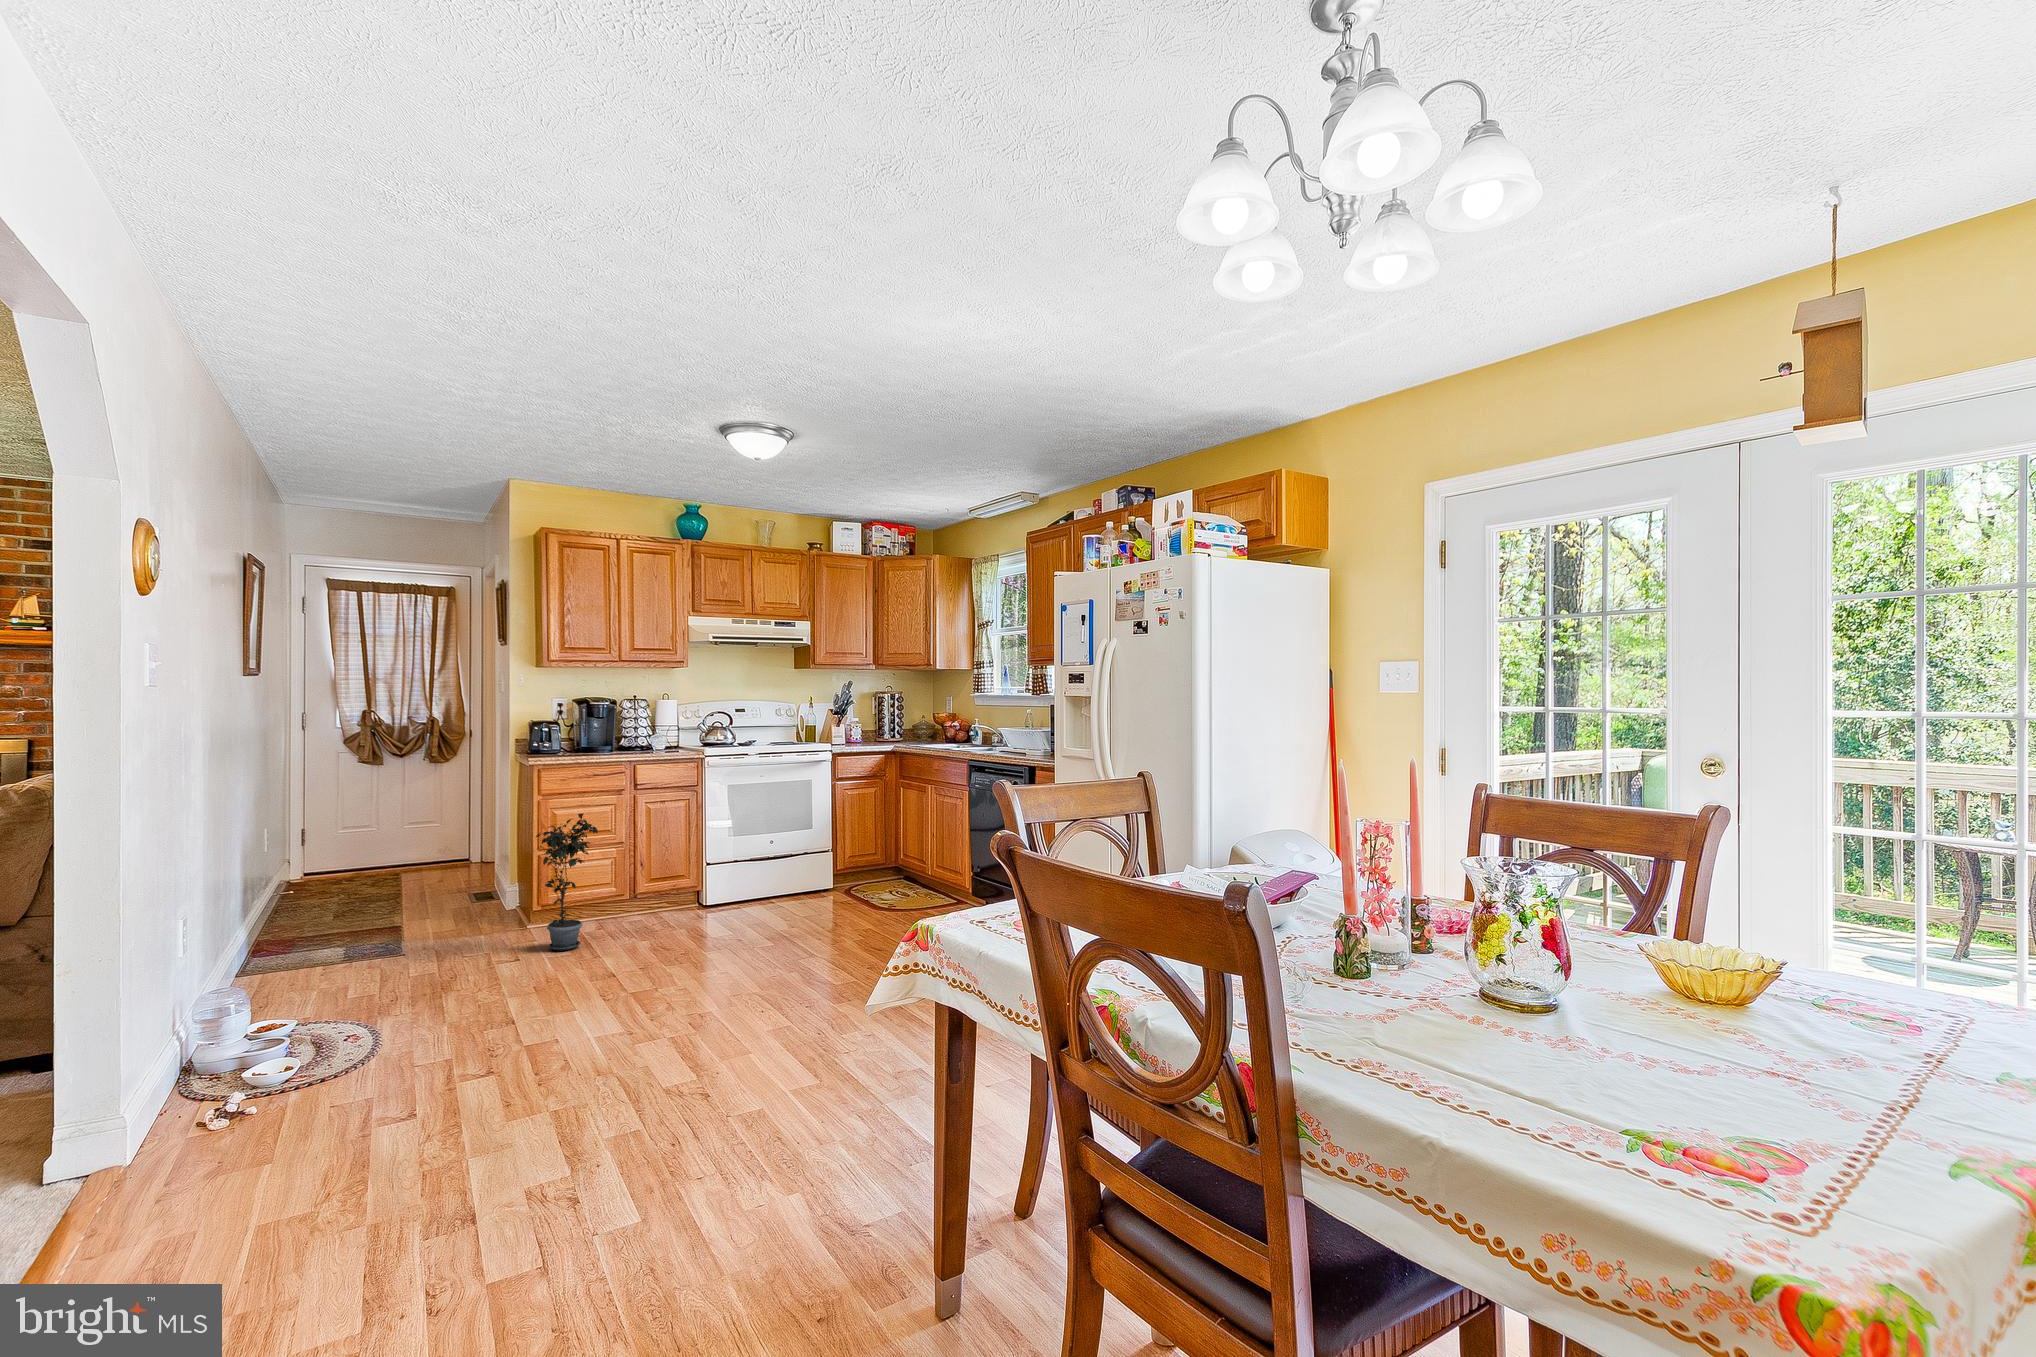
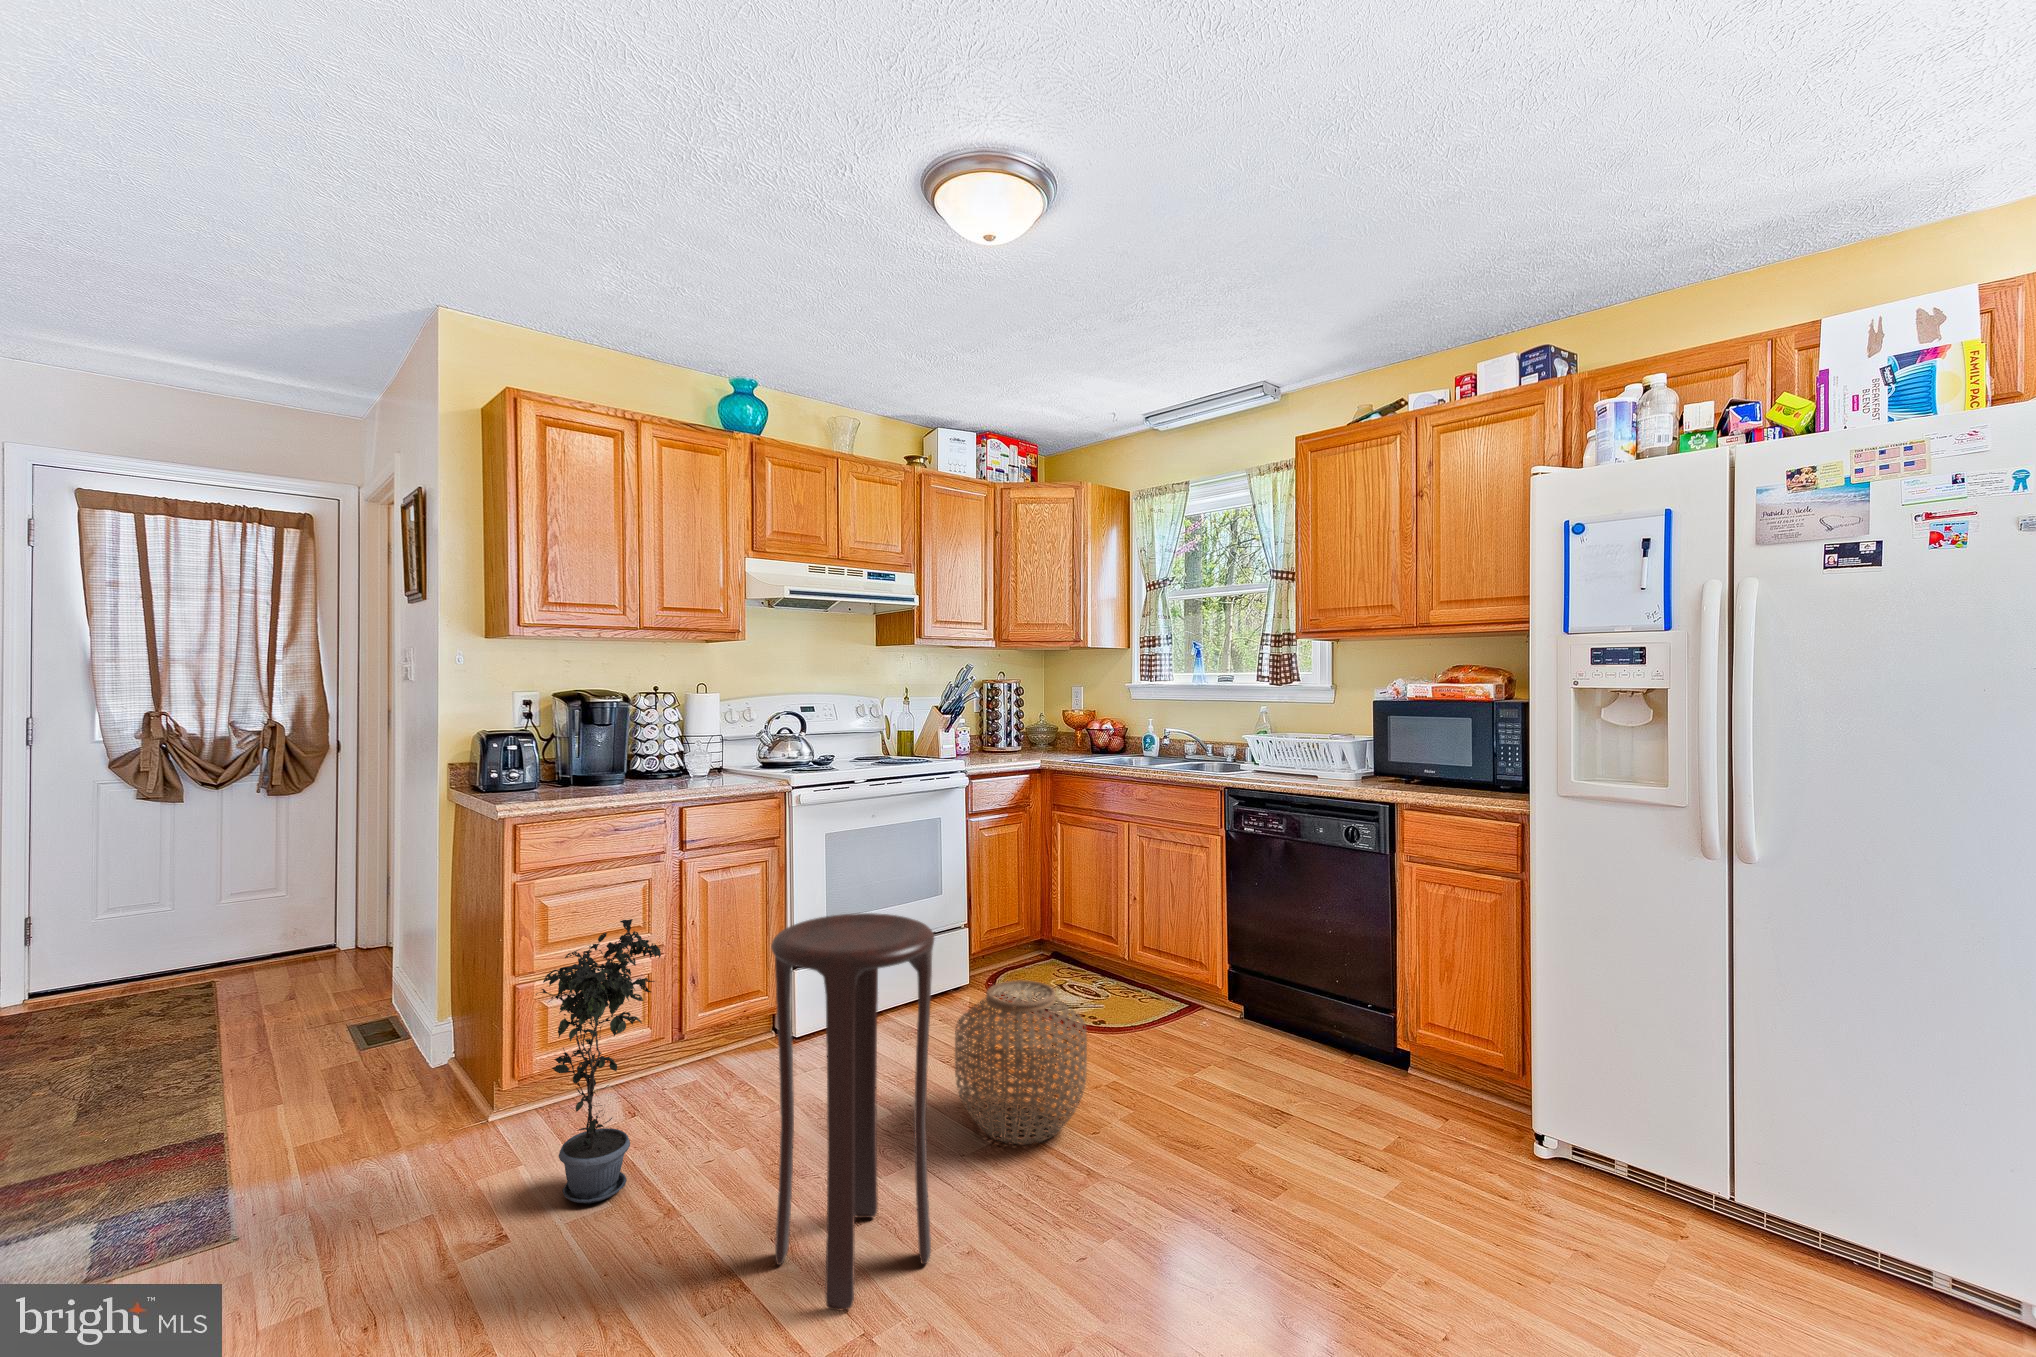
stool: none [626,809,708,981] -> present [771,913,935,1311]
woven basket: none [756,861,830,944] -> present [955,980,1087,1144]

